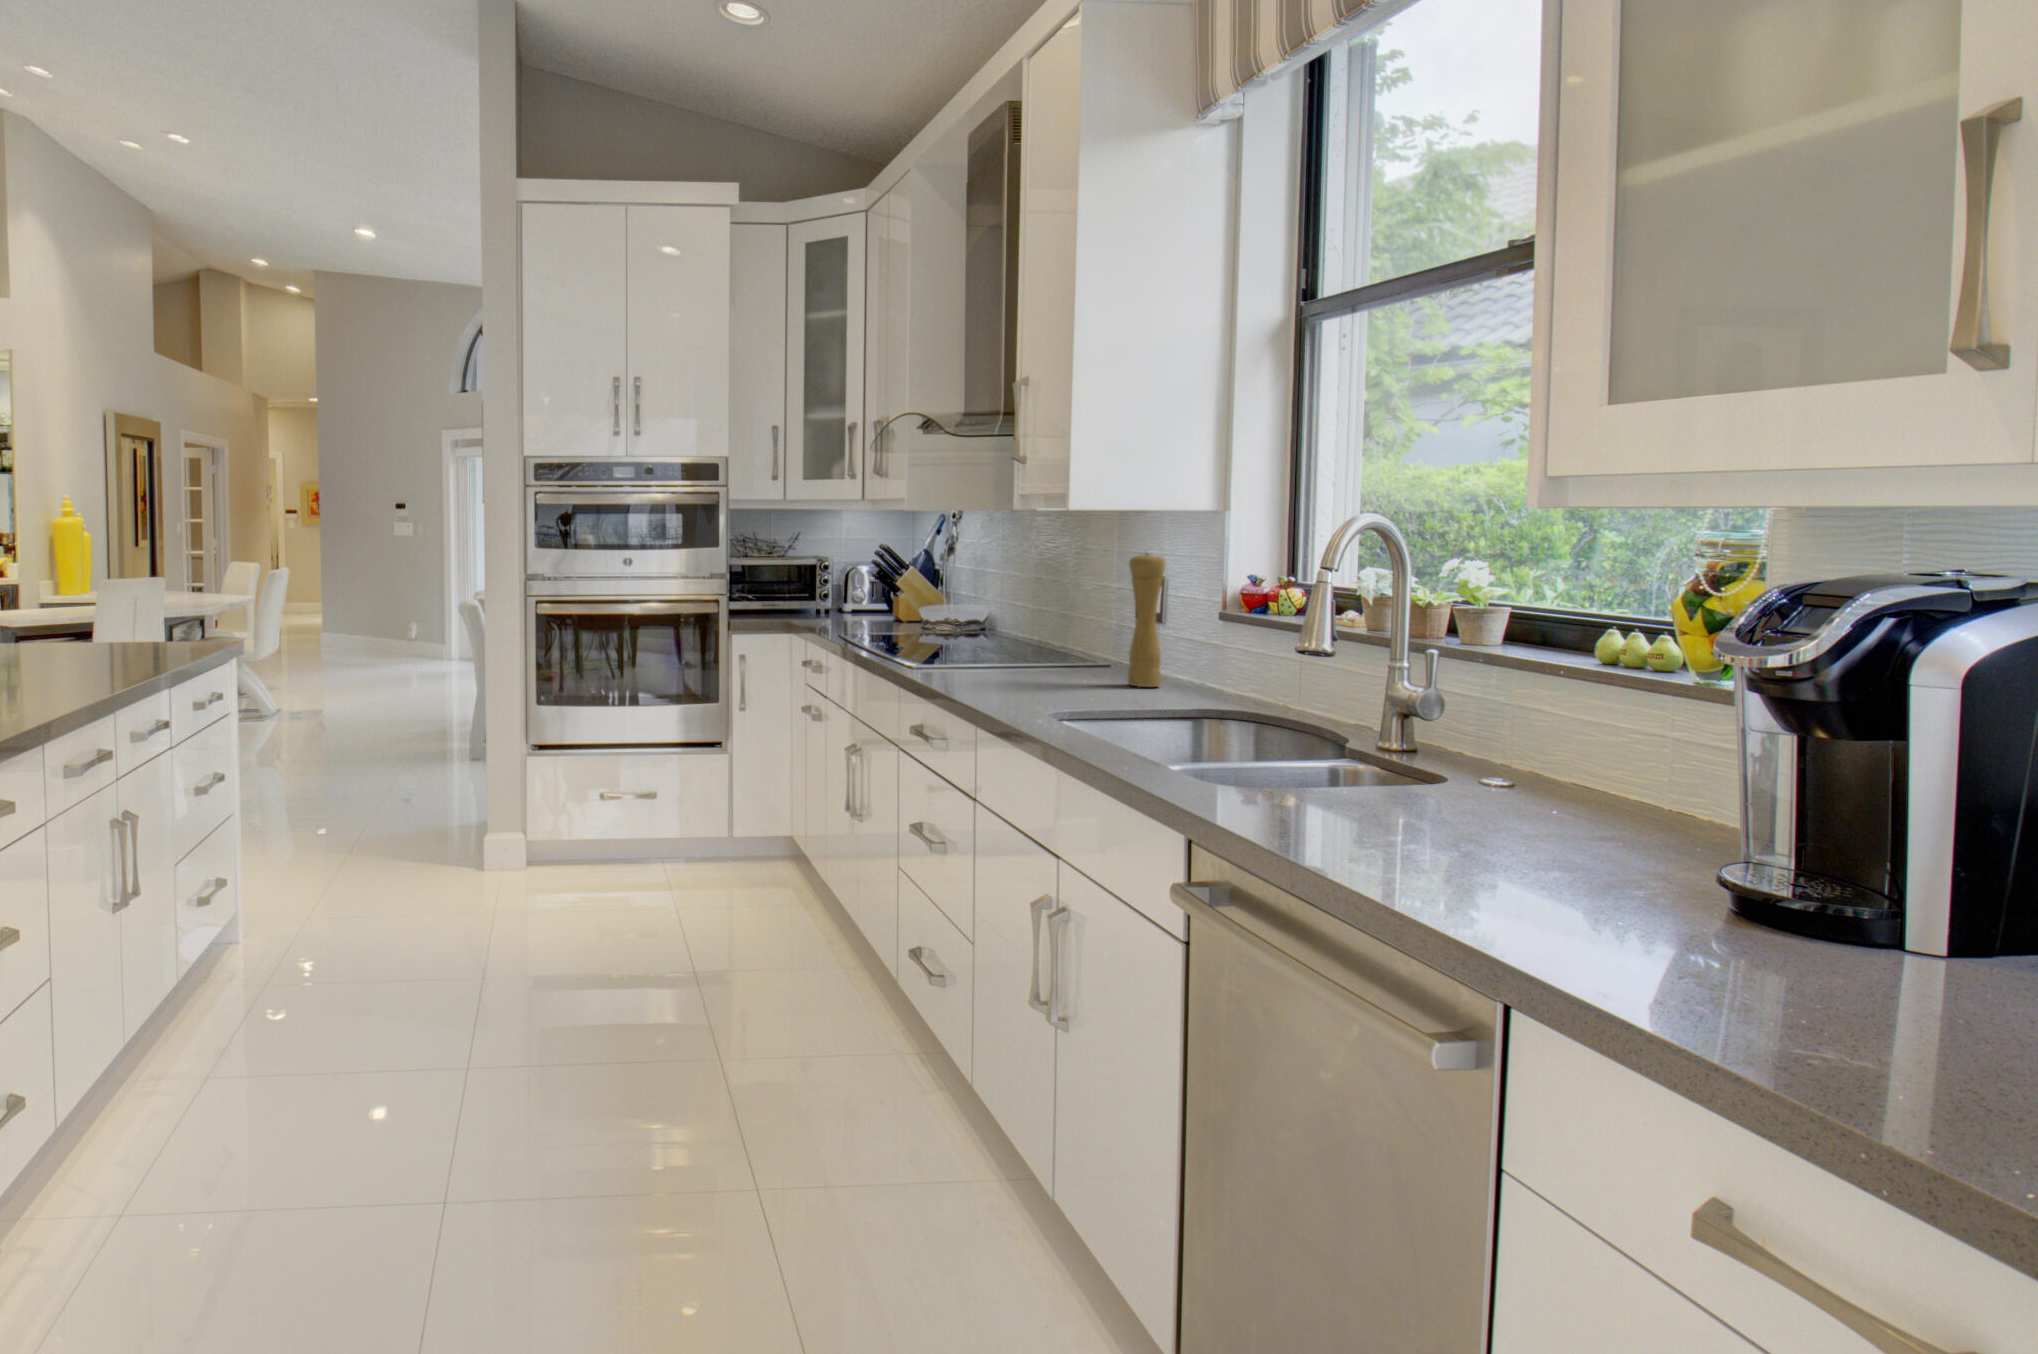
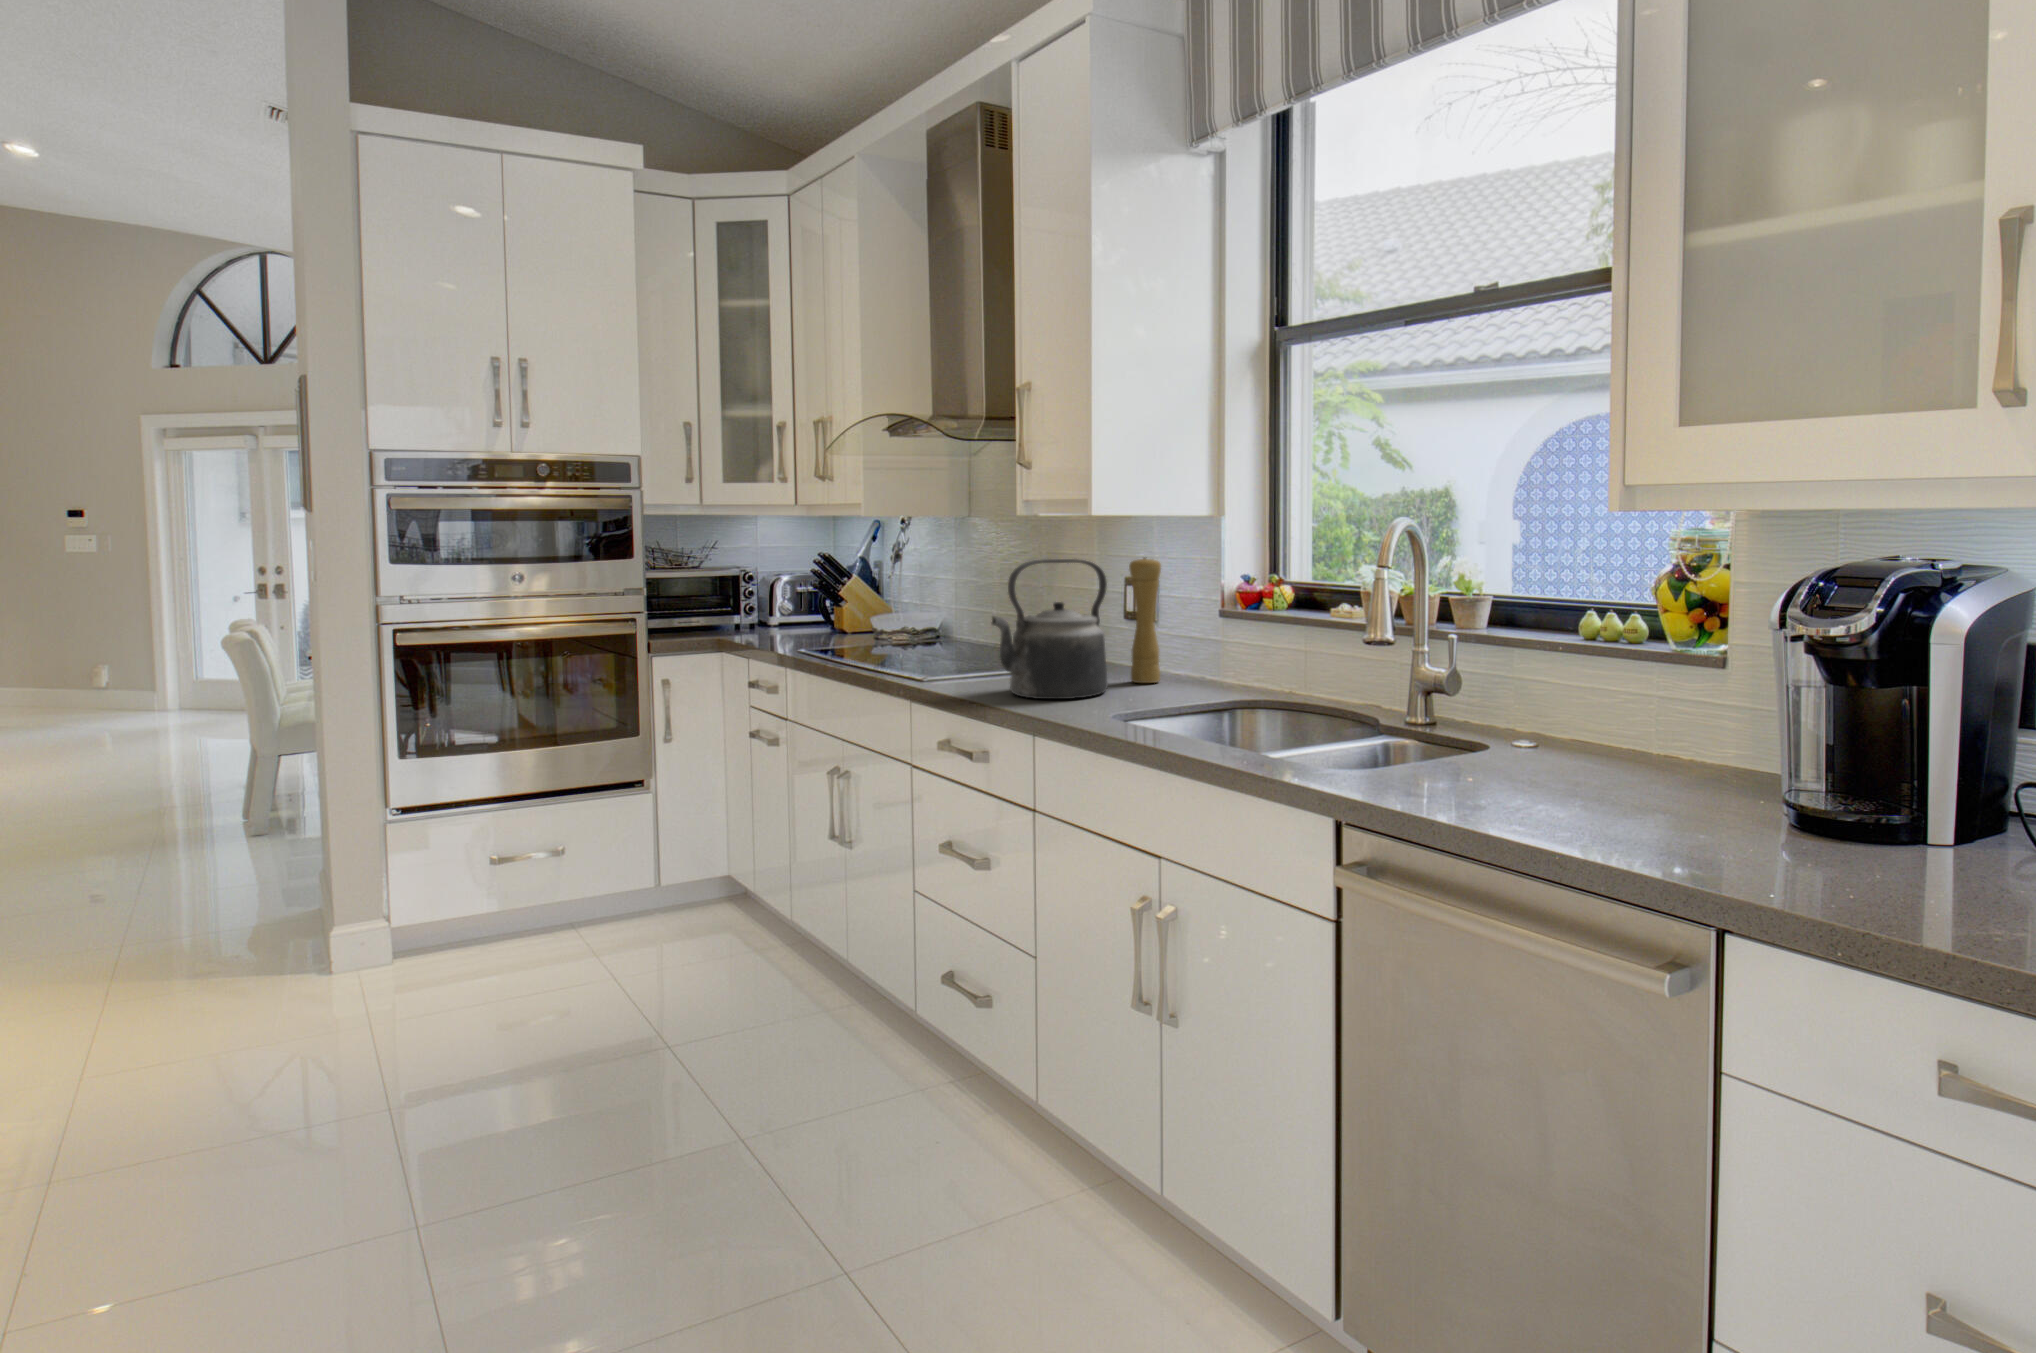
kettle: none [968,553,1097,693] -> present [992,559,1108,699]

